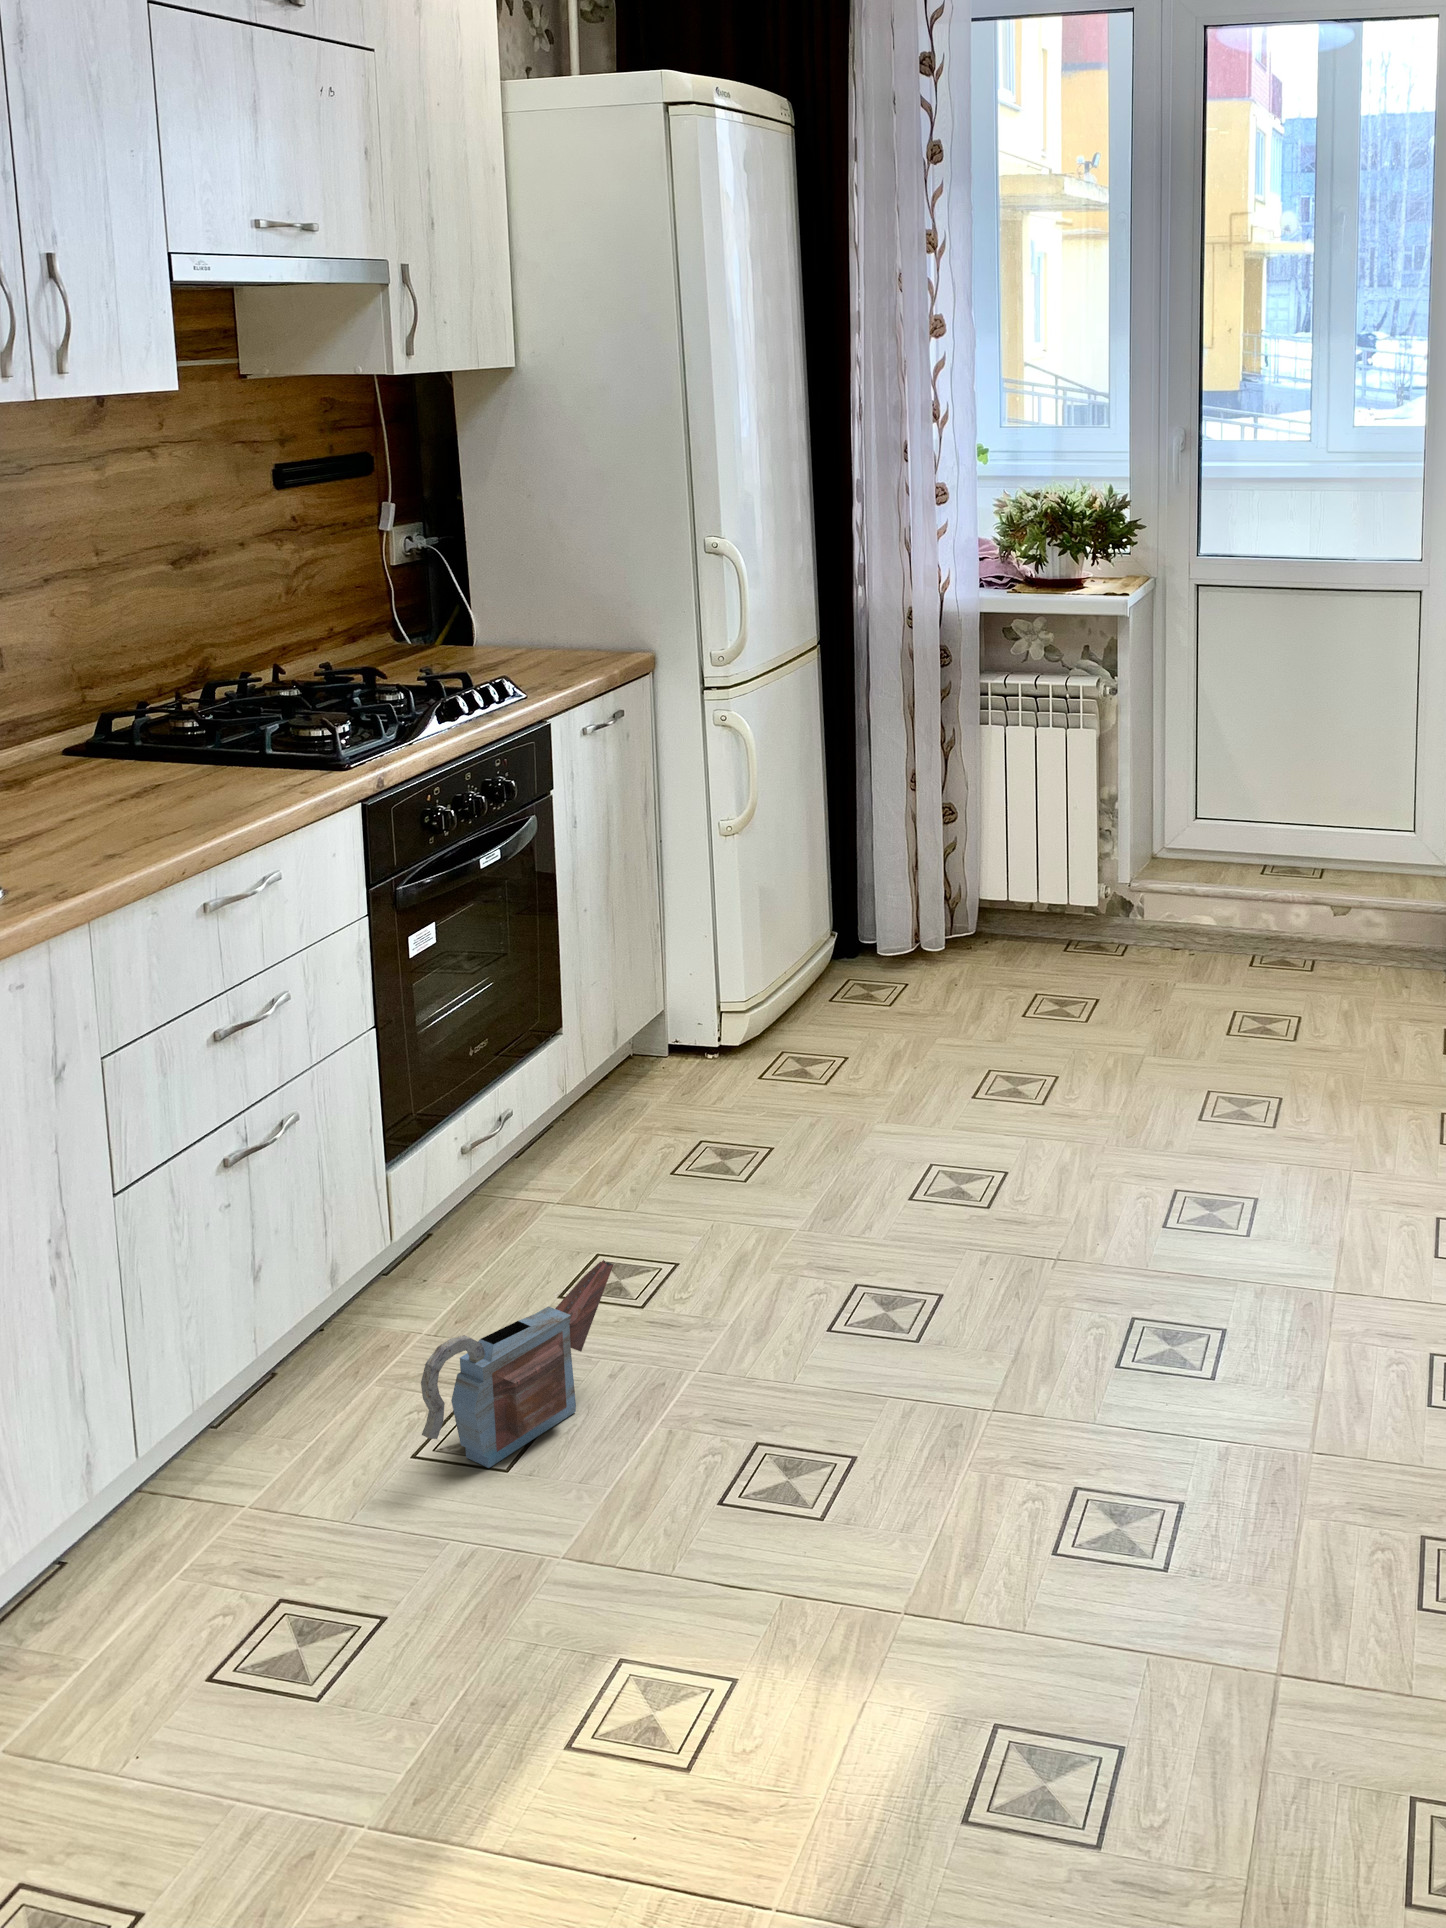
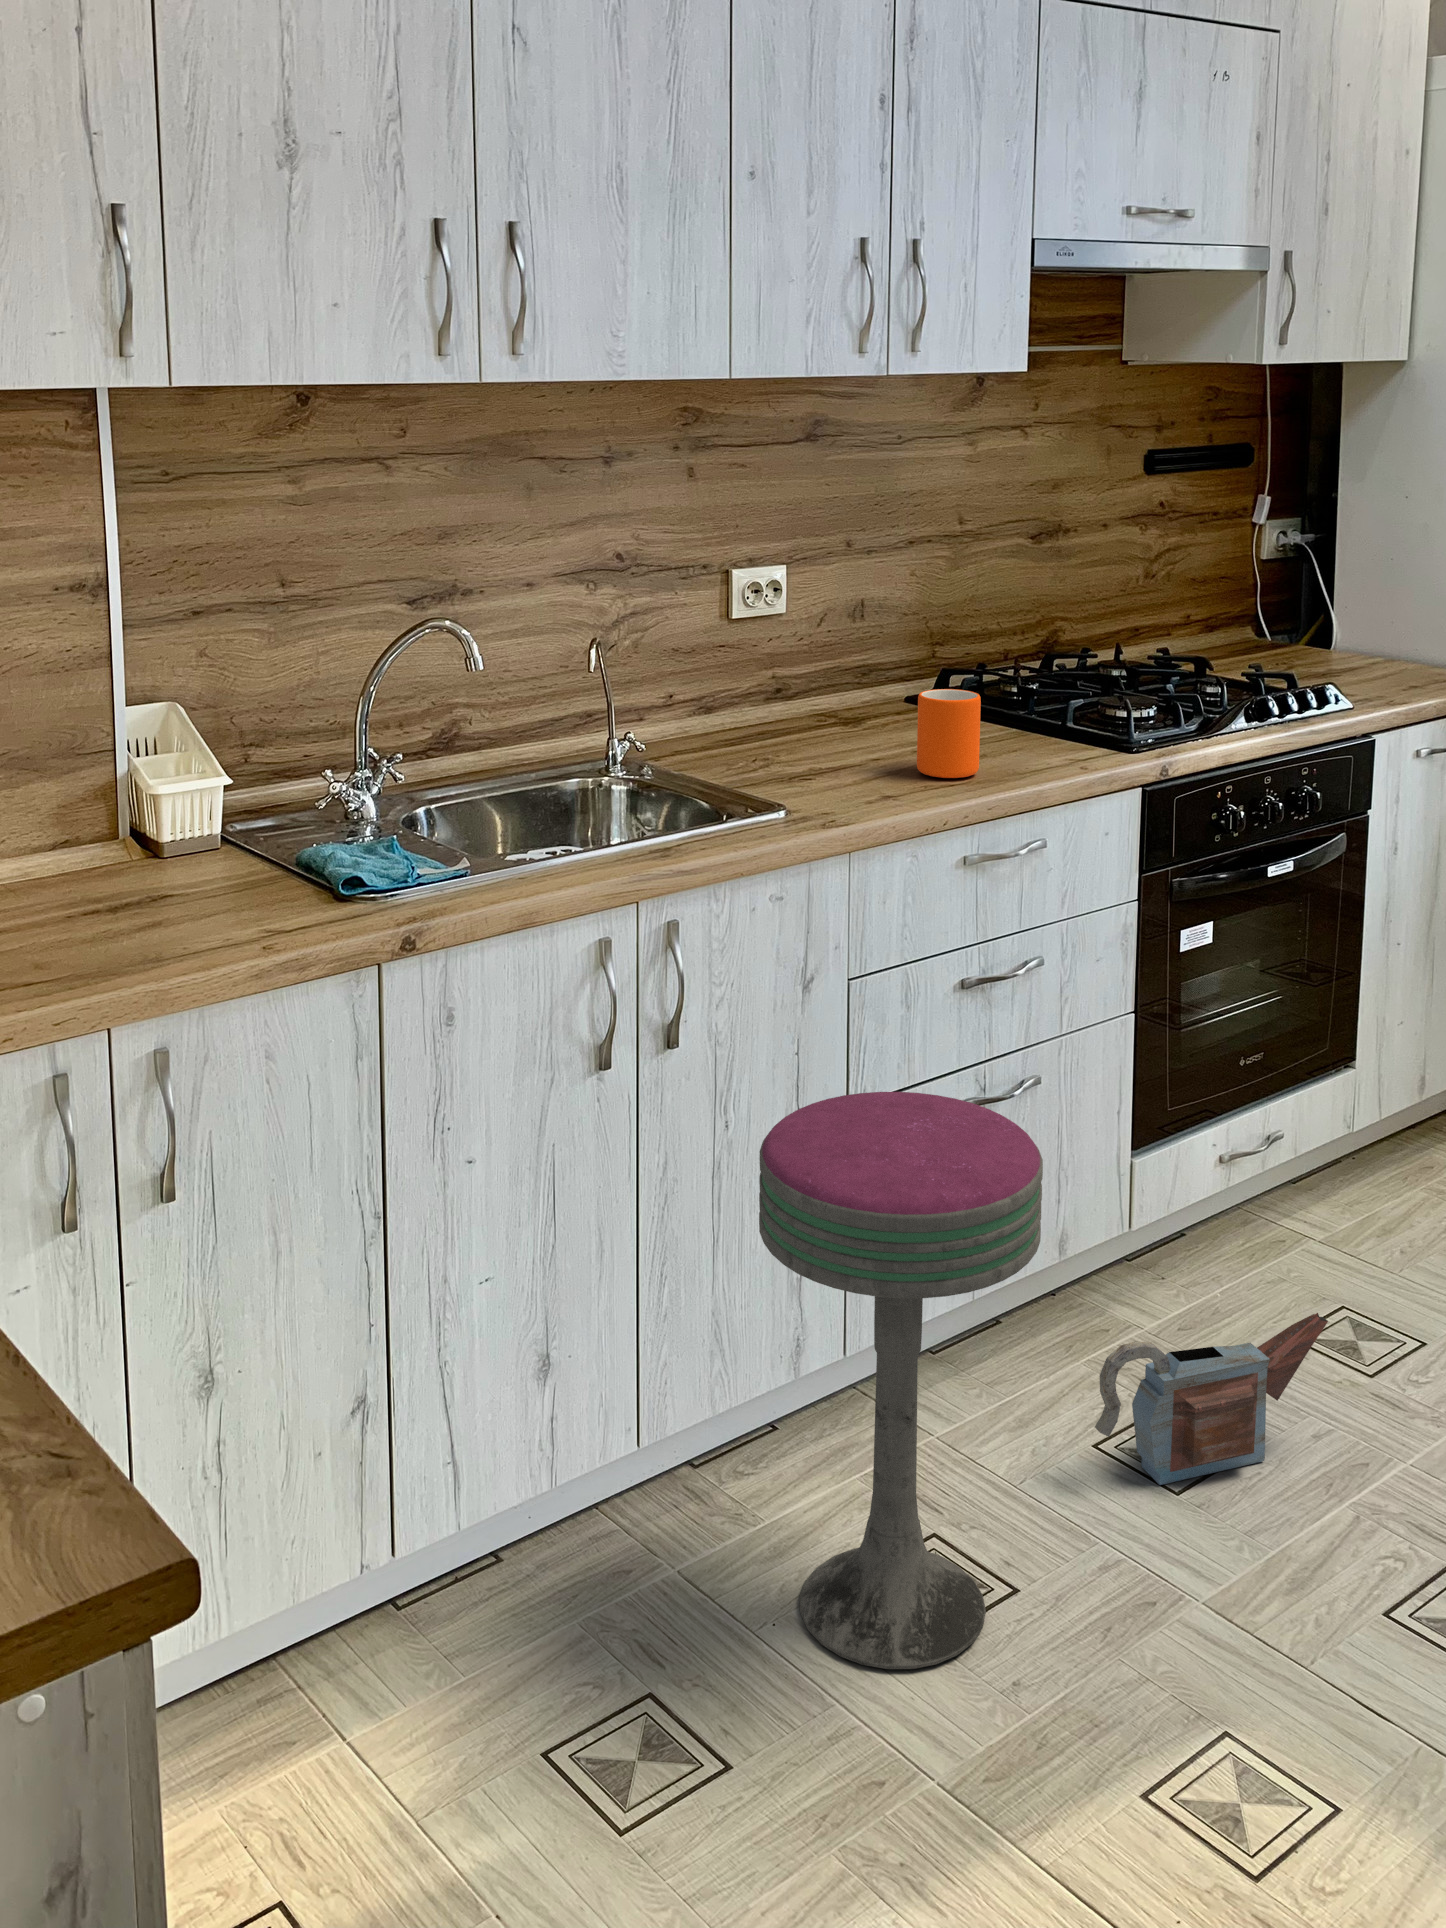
mug: none [119,731,196,826] -> present [917,689,981,778]
bar stool: none [60,1149,382,1757] -> present [759,1092,1043,1669]

